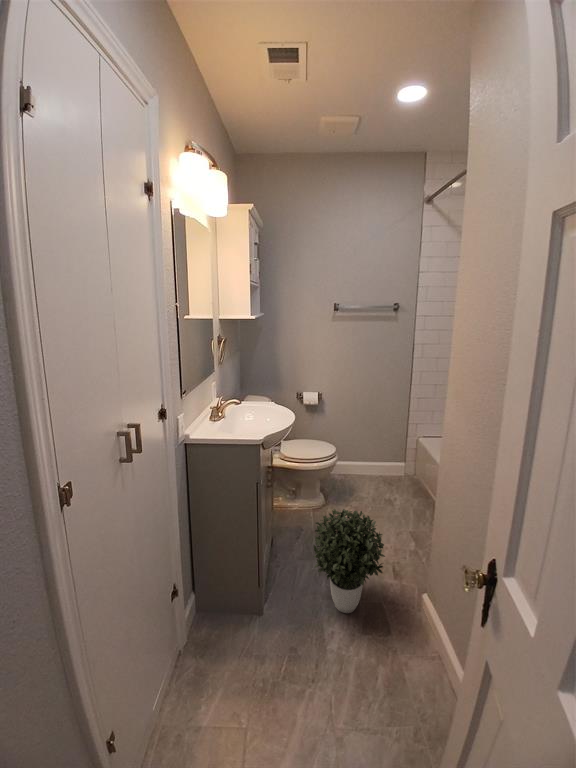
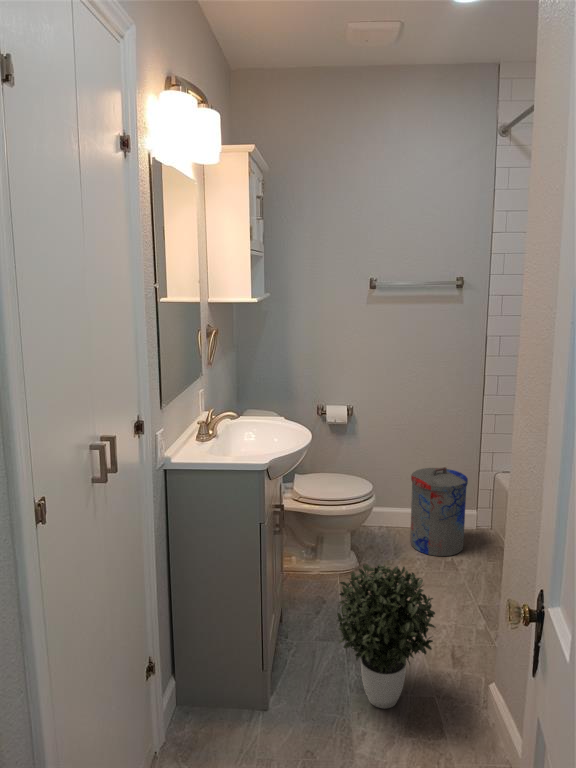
trash can: none [360,434,399,495] -> present [410,467,468,556]

